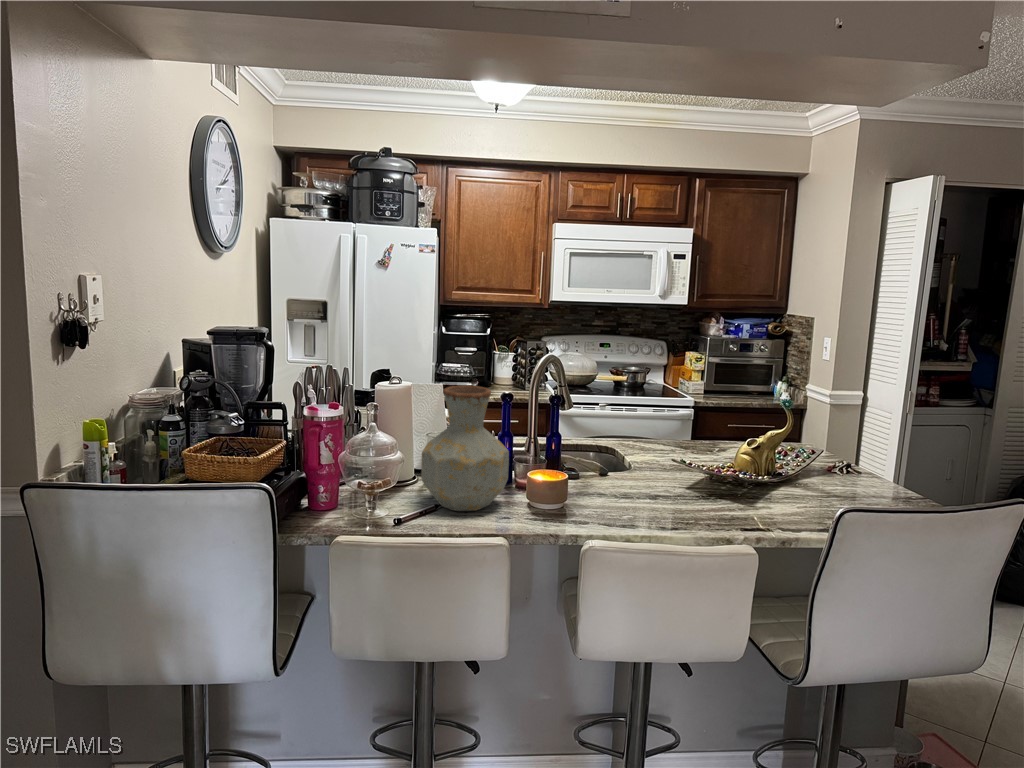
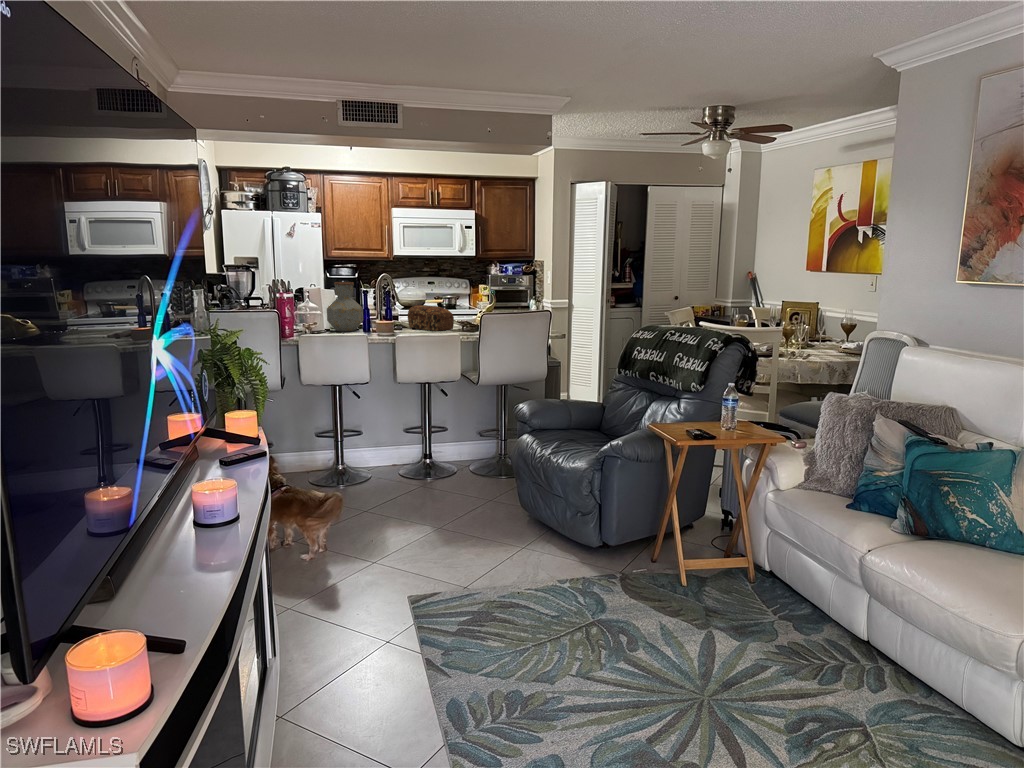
bread loaf: none [612,442,732,524] -> present [408,305,454,331]

